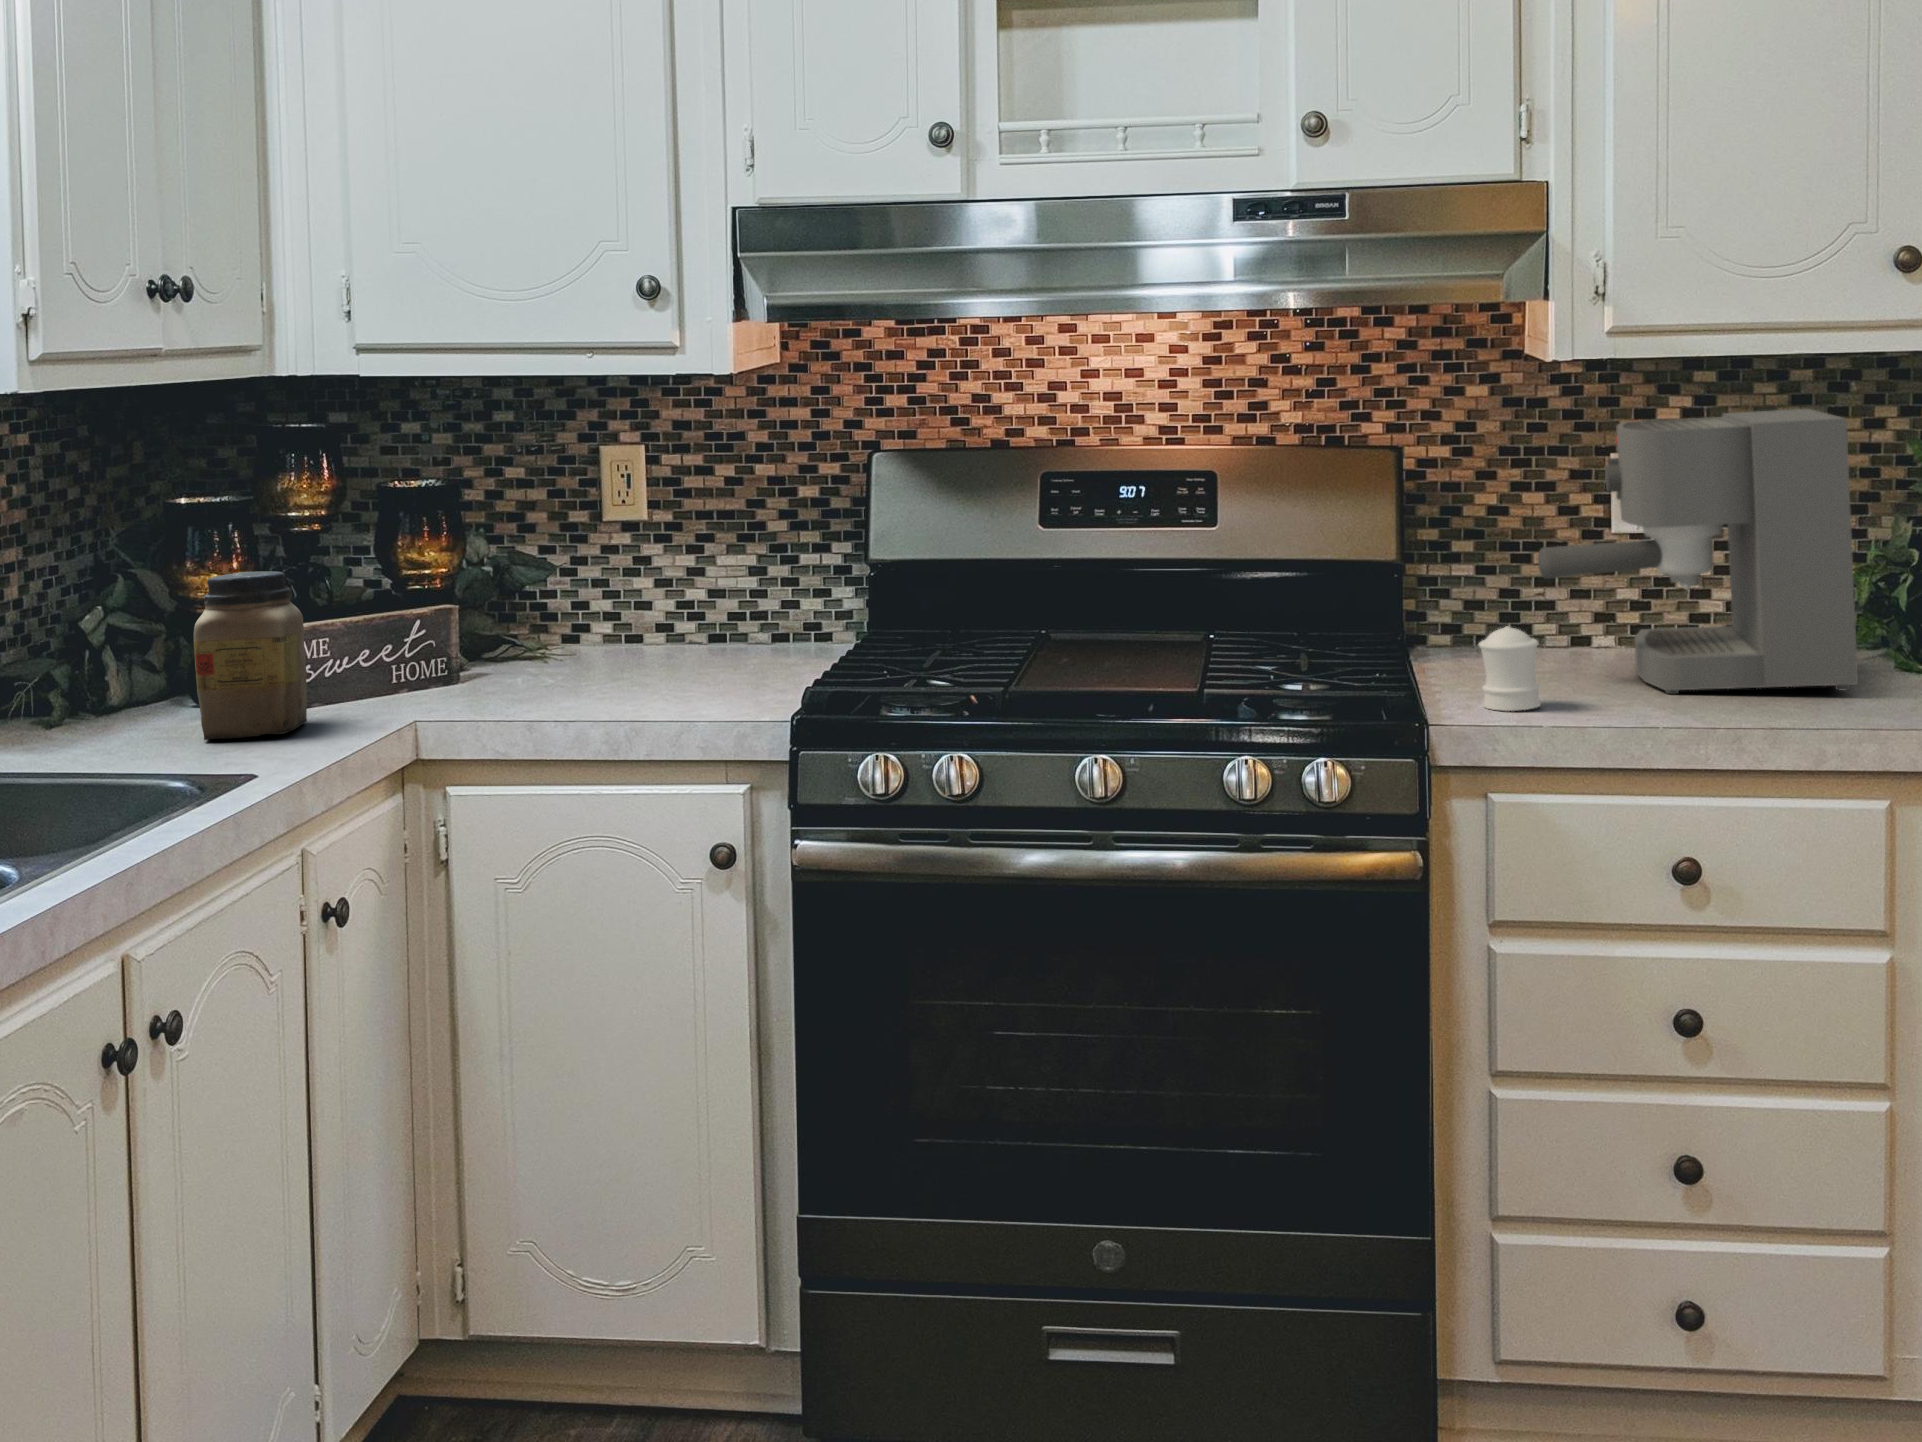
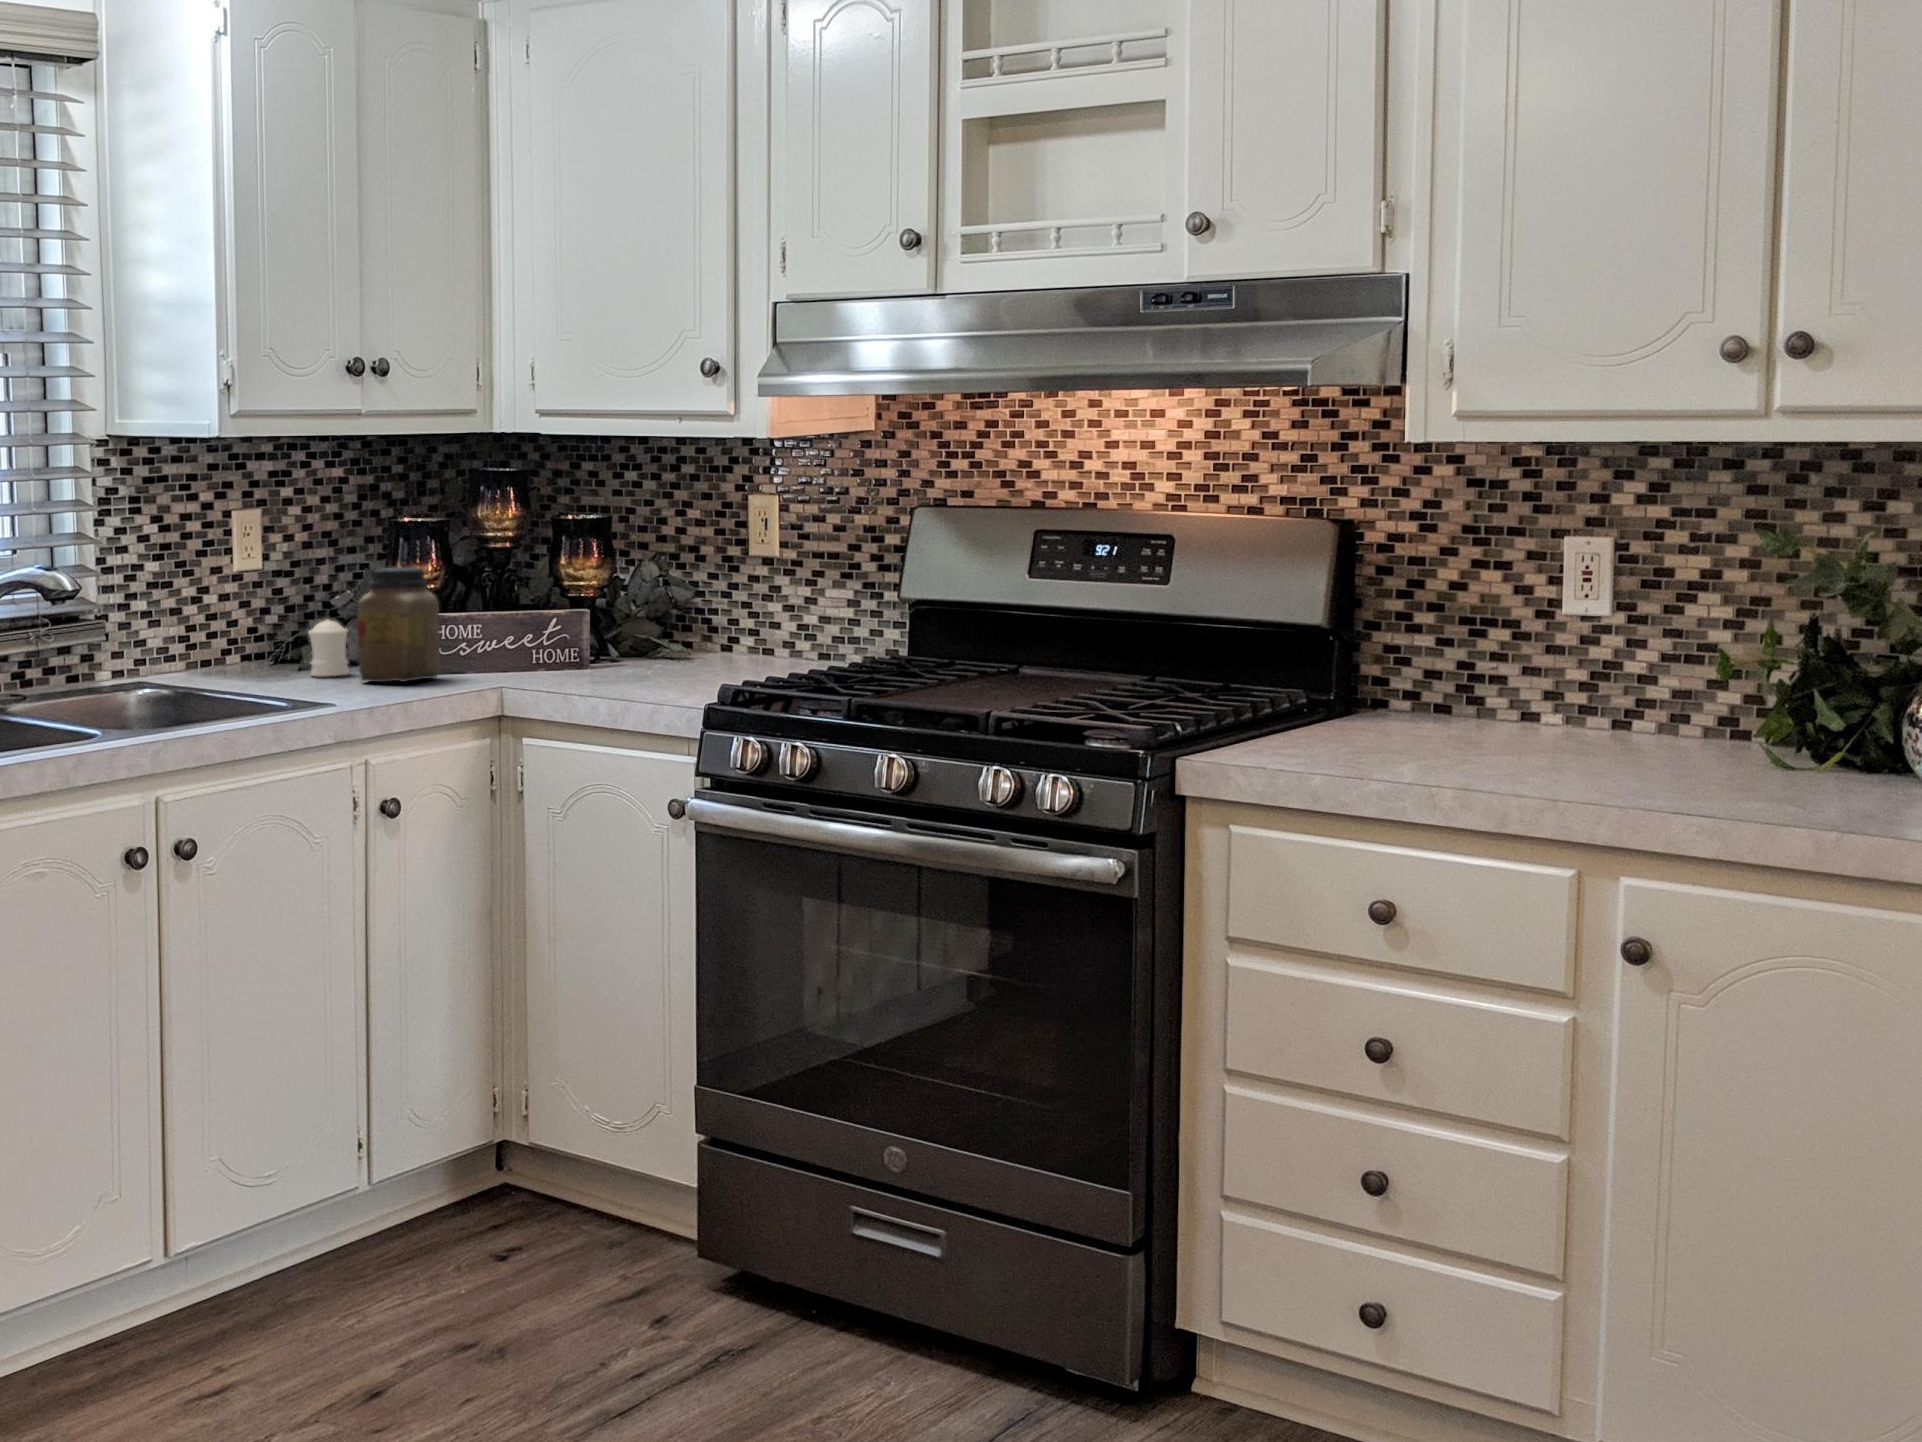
coffee maker: present [1538,409,1858,694] -> none [1392,497,1709,765]
salt shaker: present [1479,626,1540,711] -> present [308,620,349,676]

